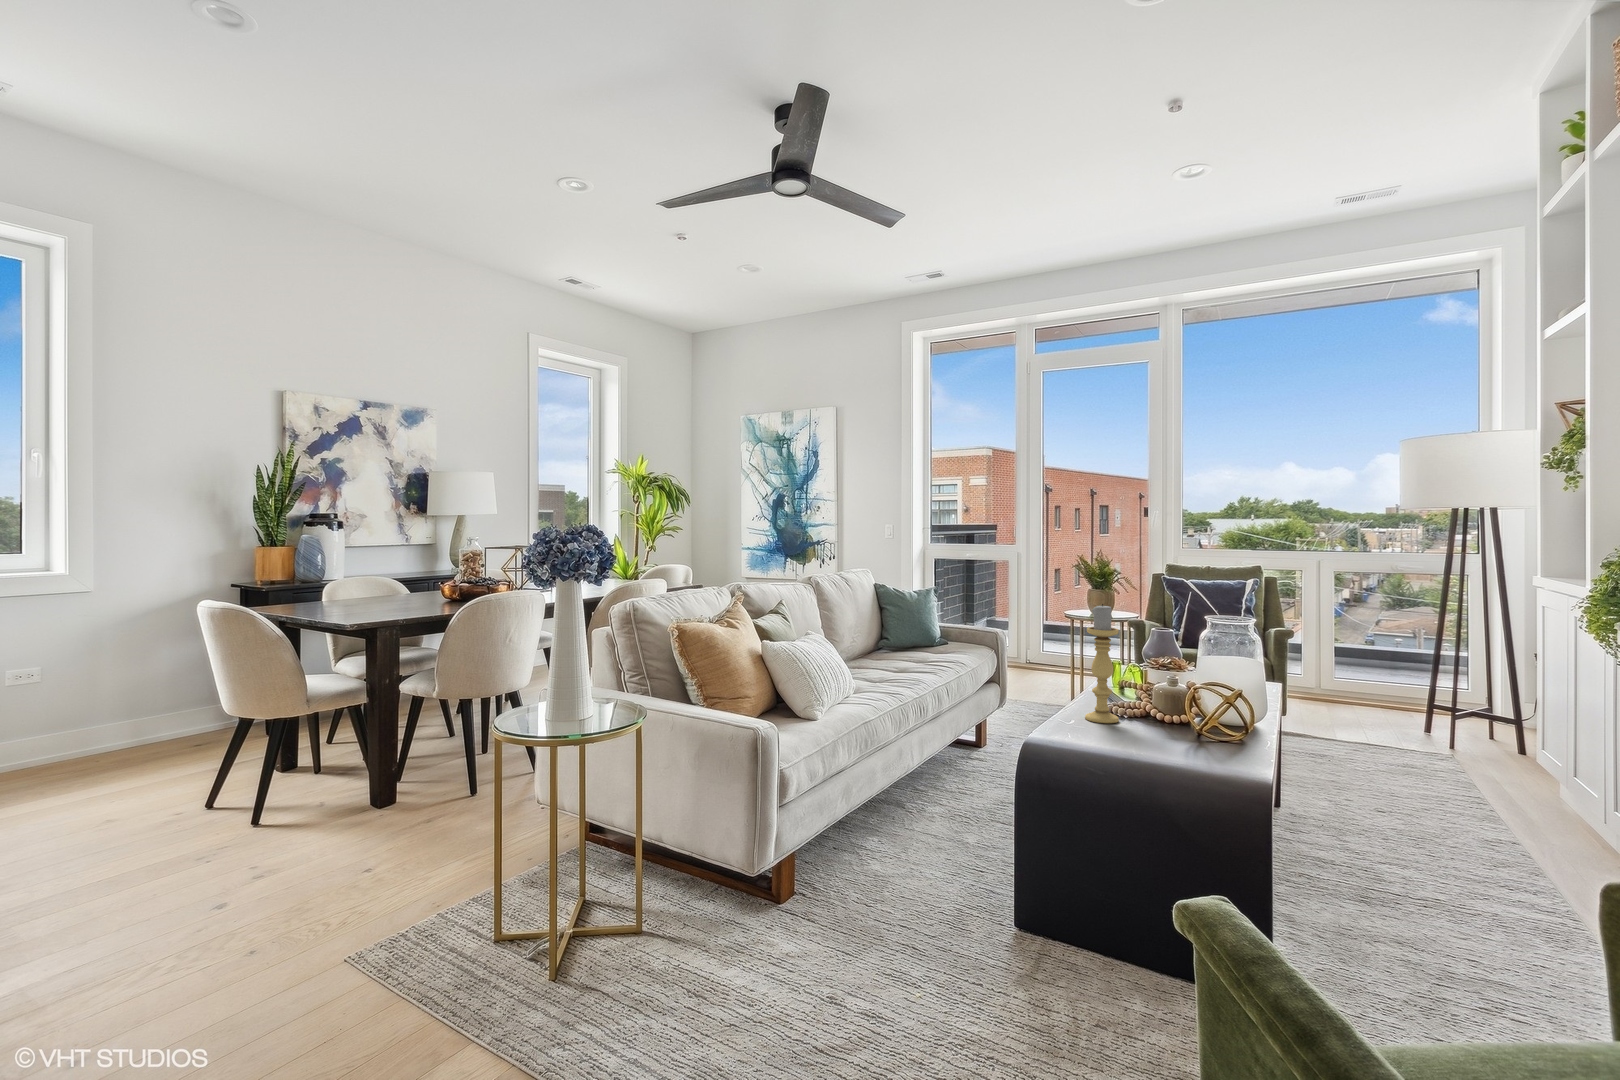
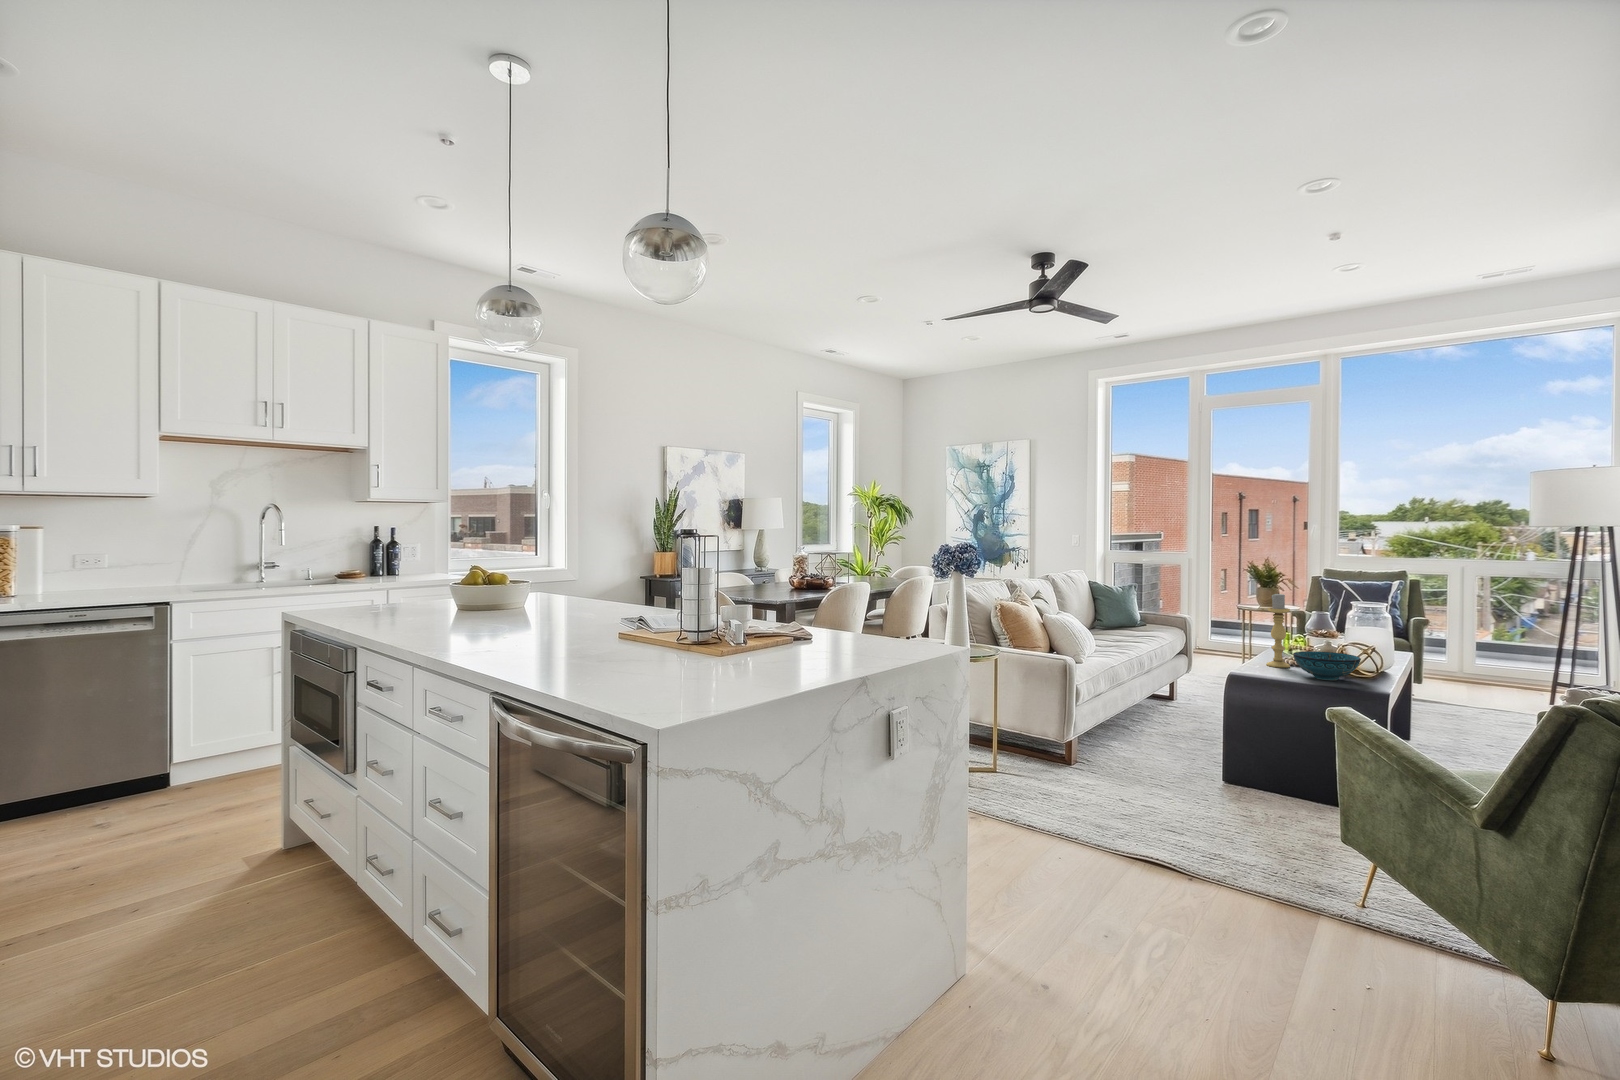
decorative bowl: none [1122,699,1224,752] -> present [1293,651,1361,680]

